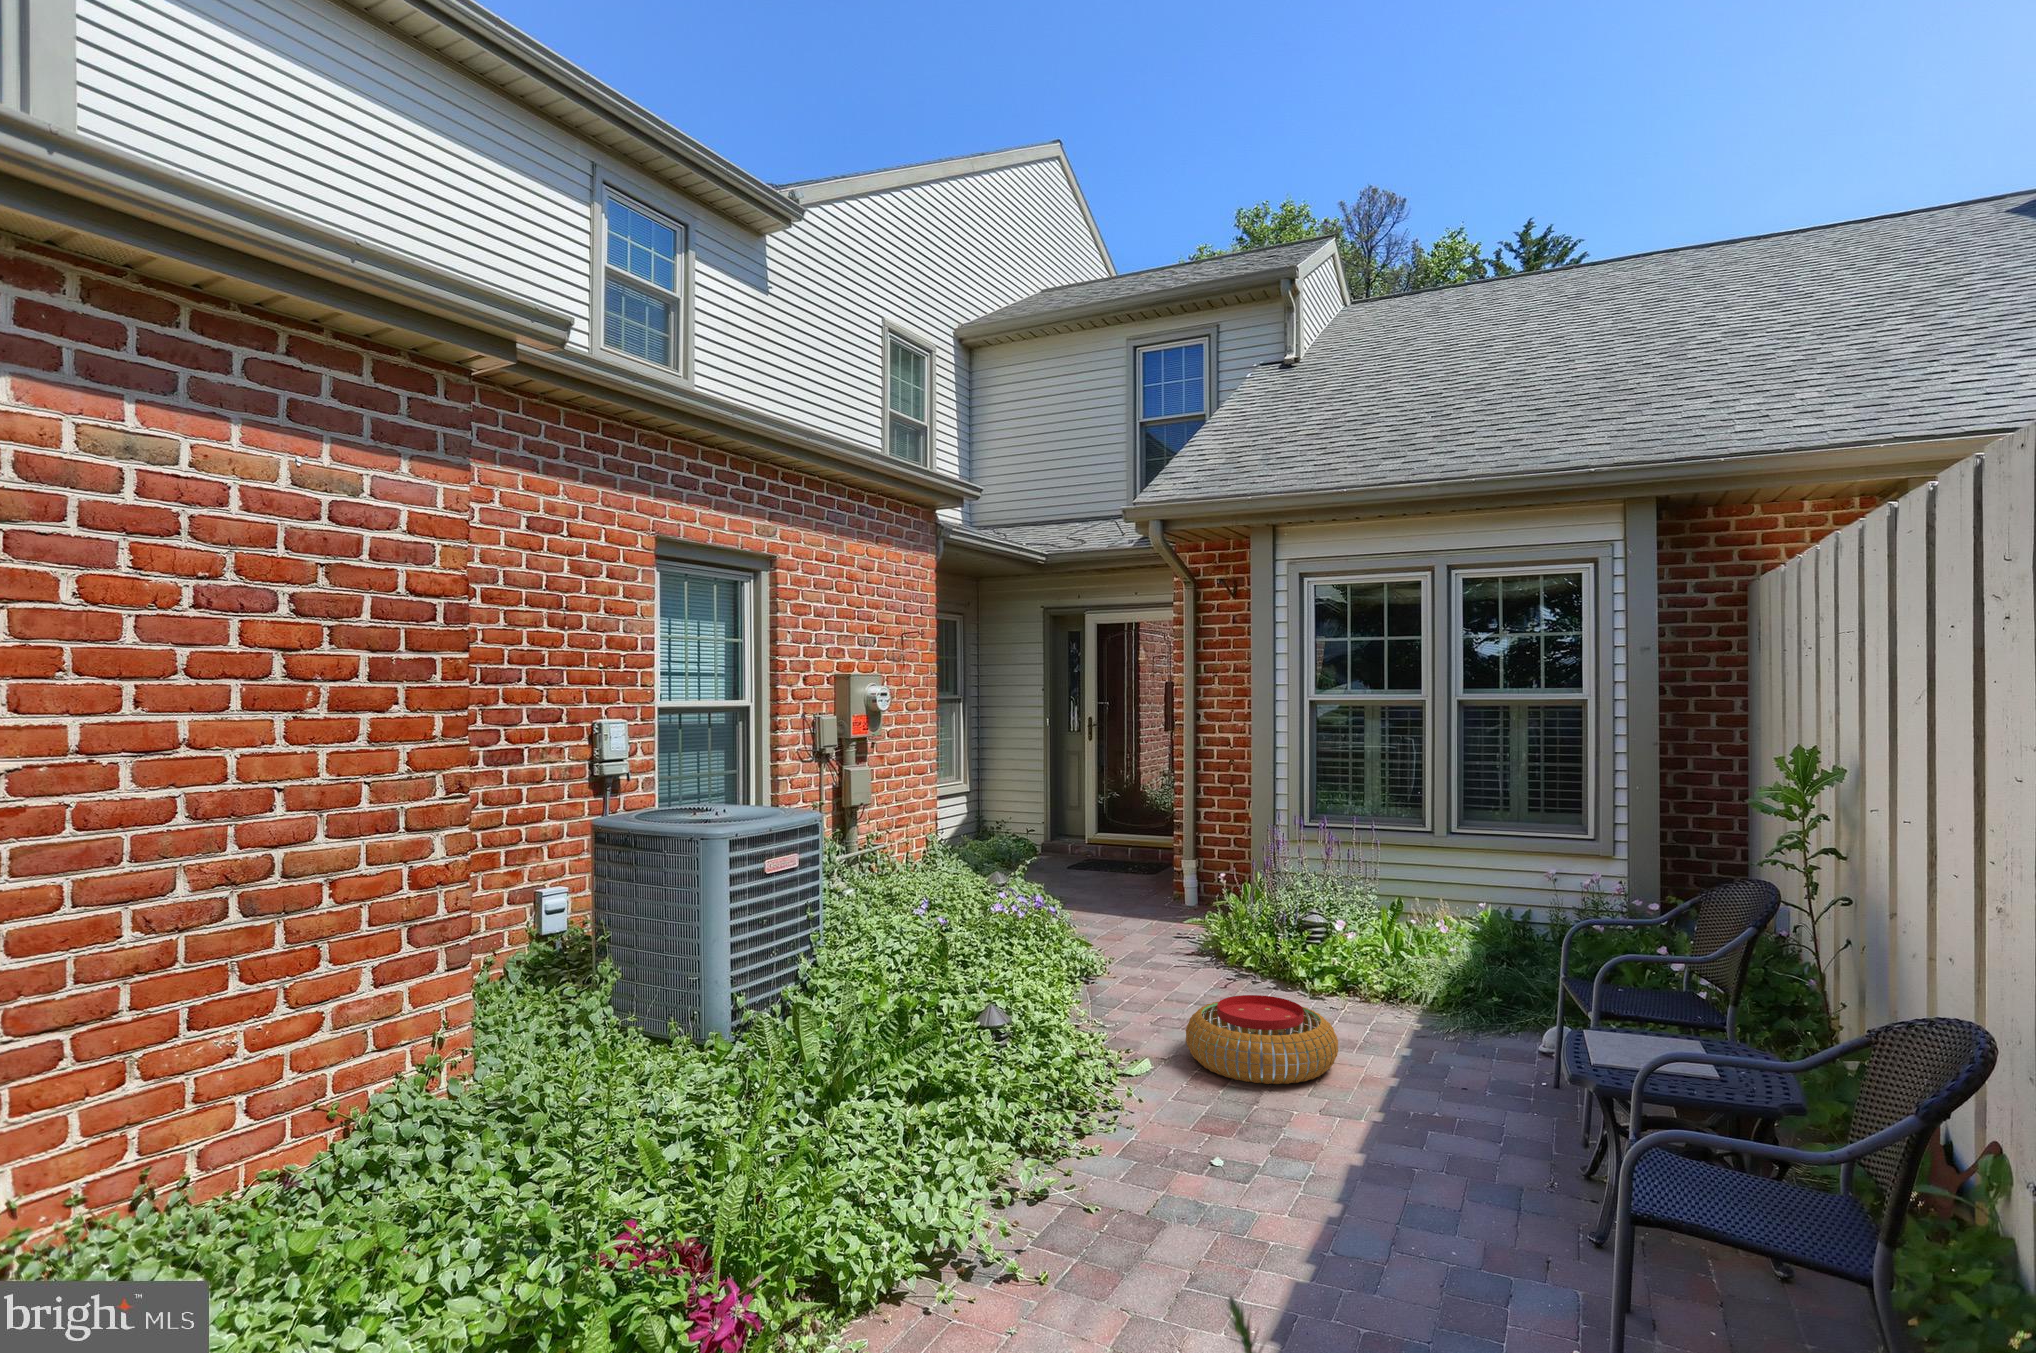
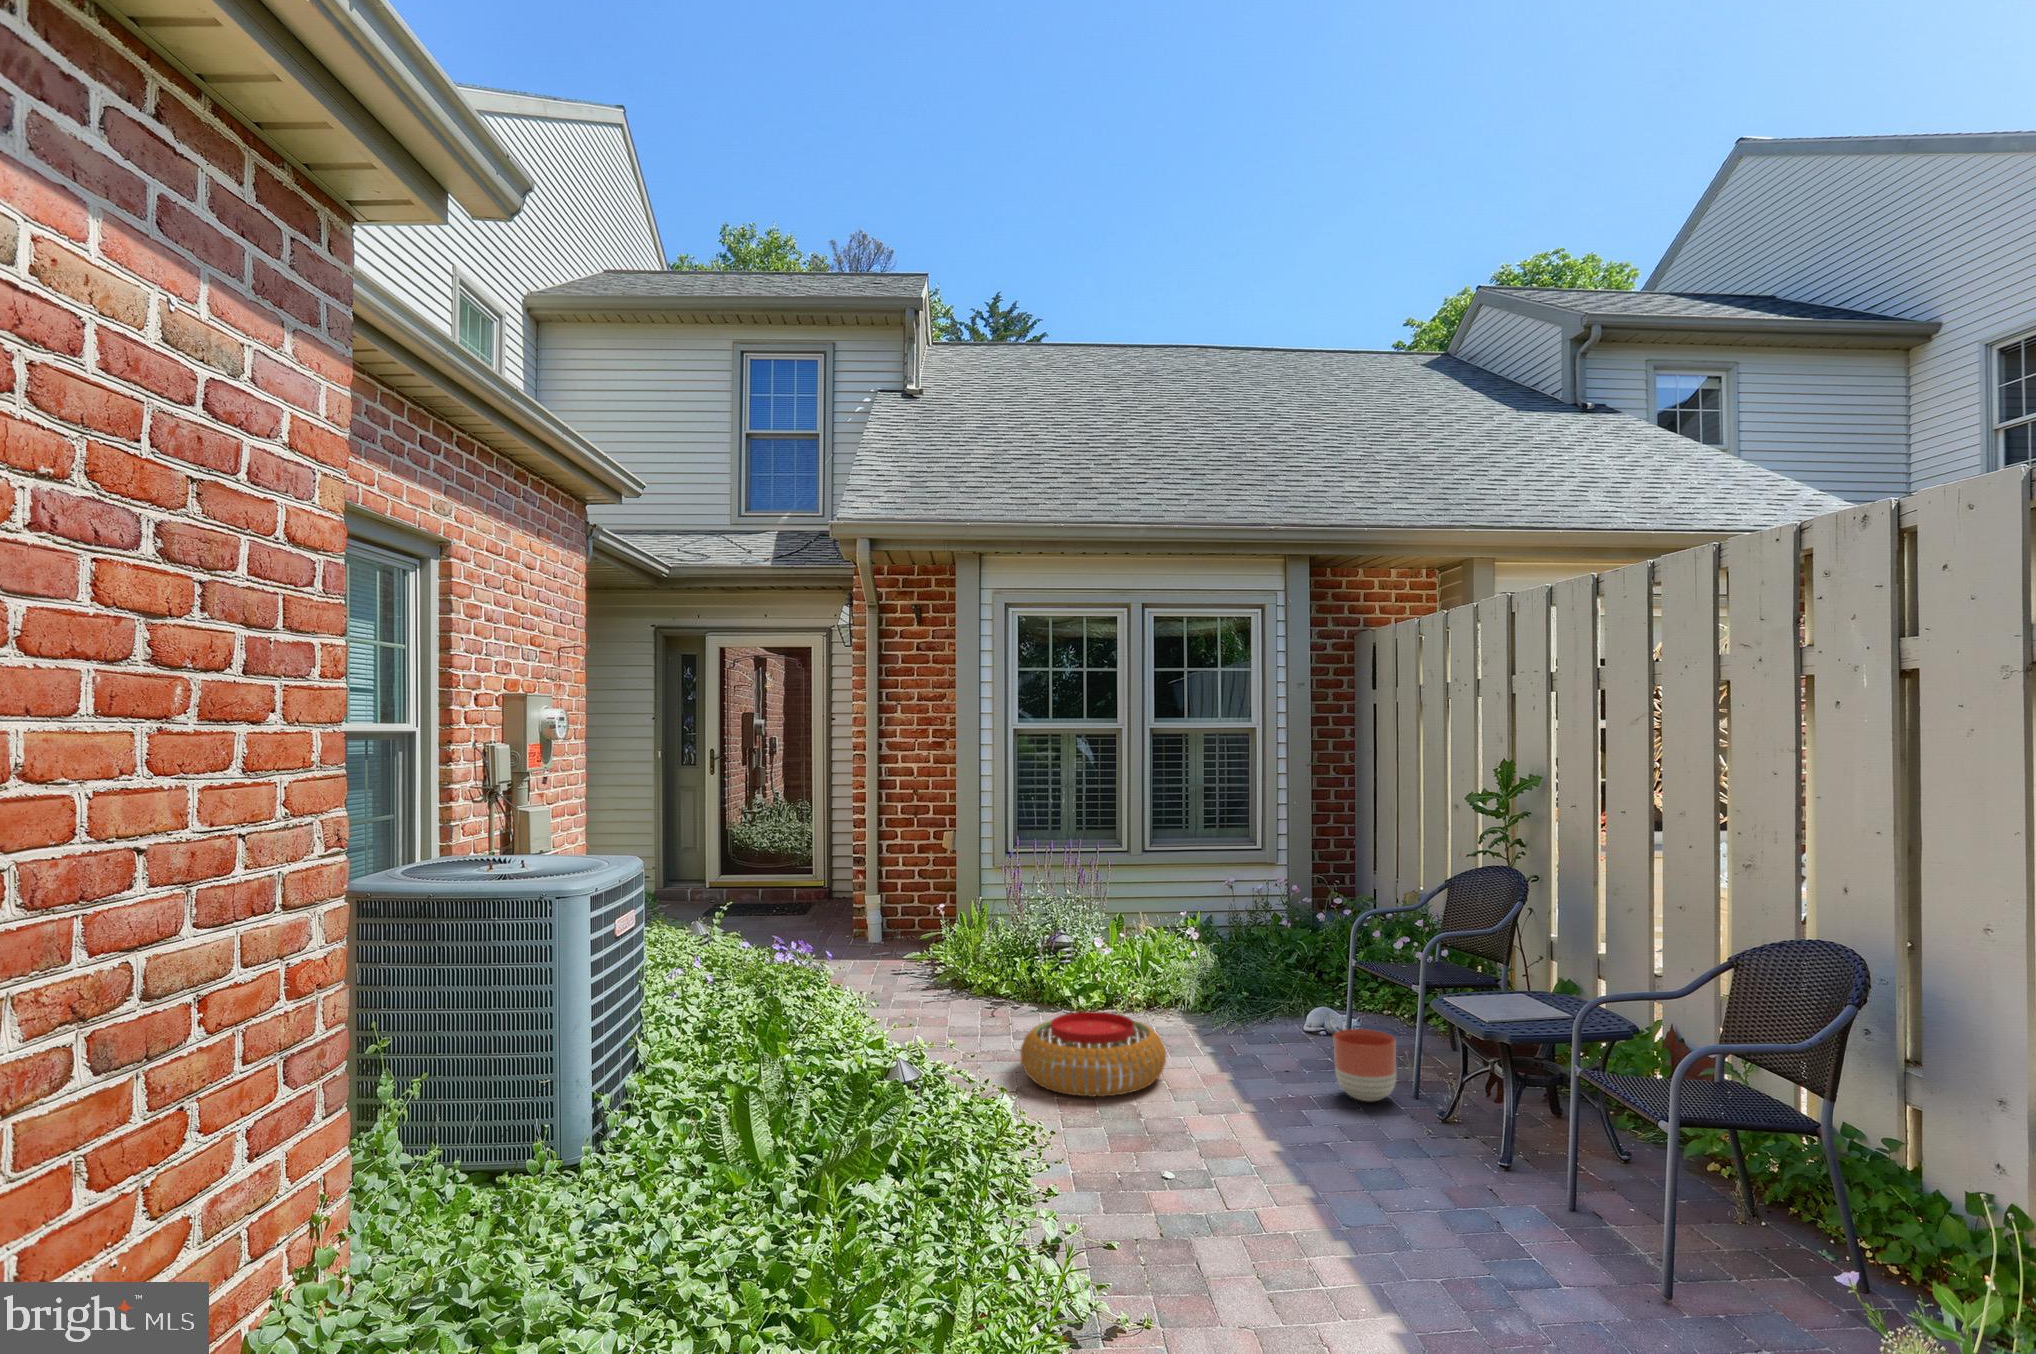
planter: none [1508,1063,1587,1152] -> present [1333,1029,1396,1101]

